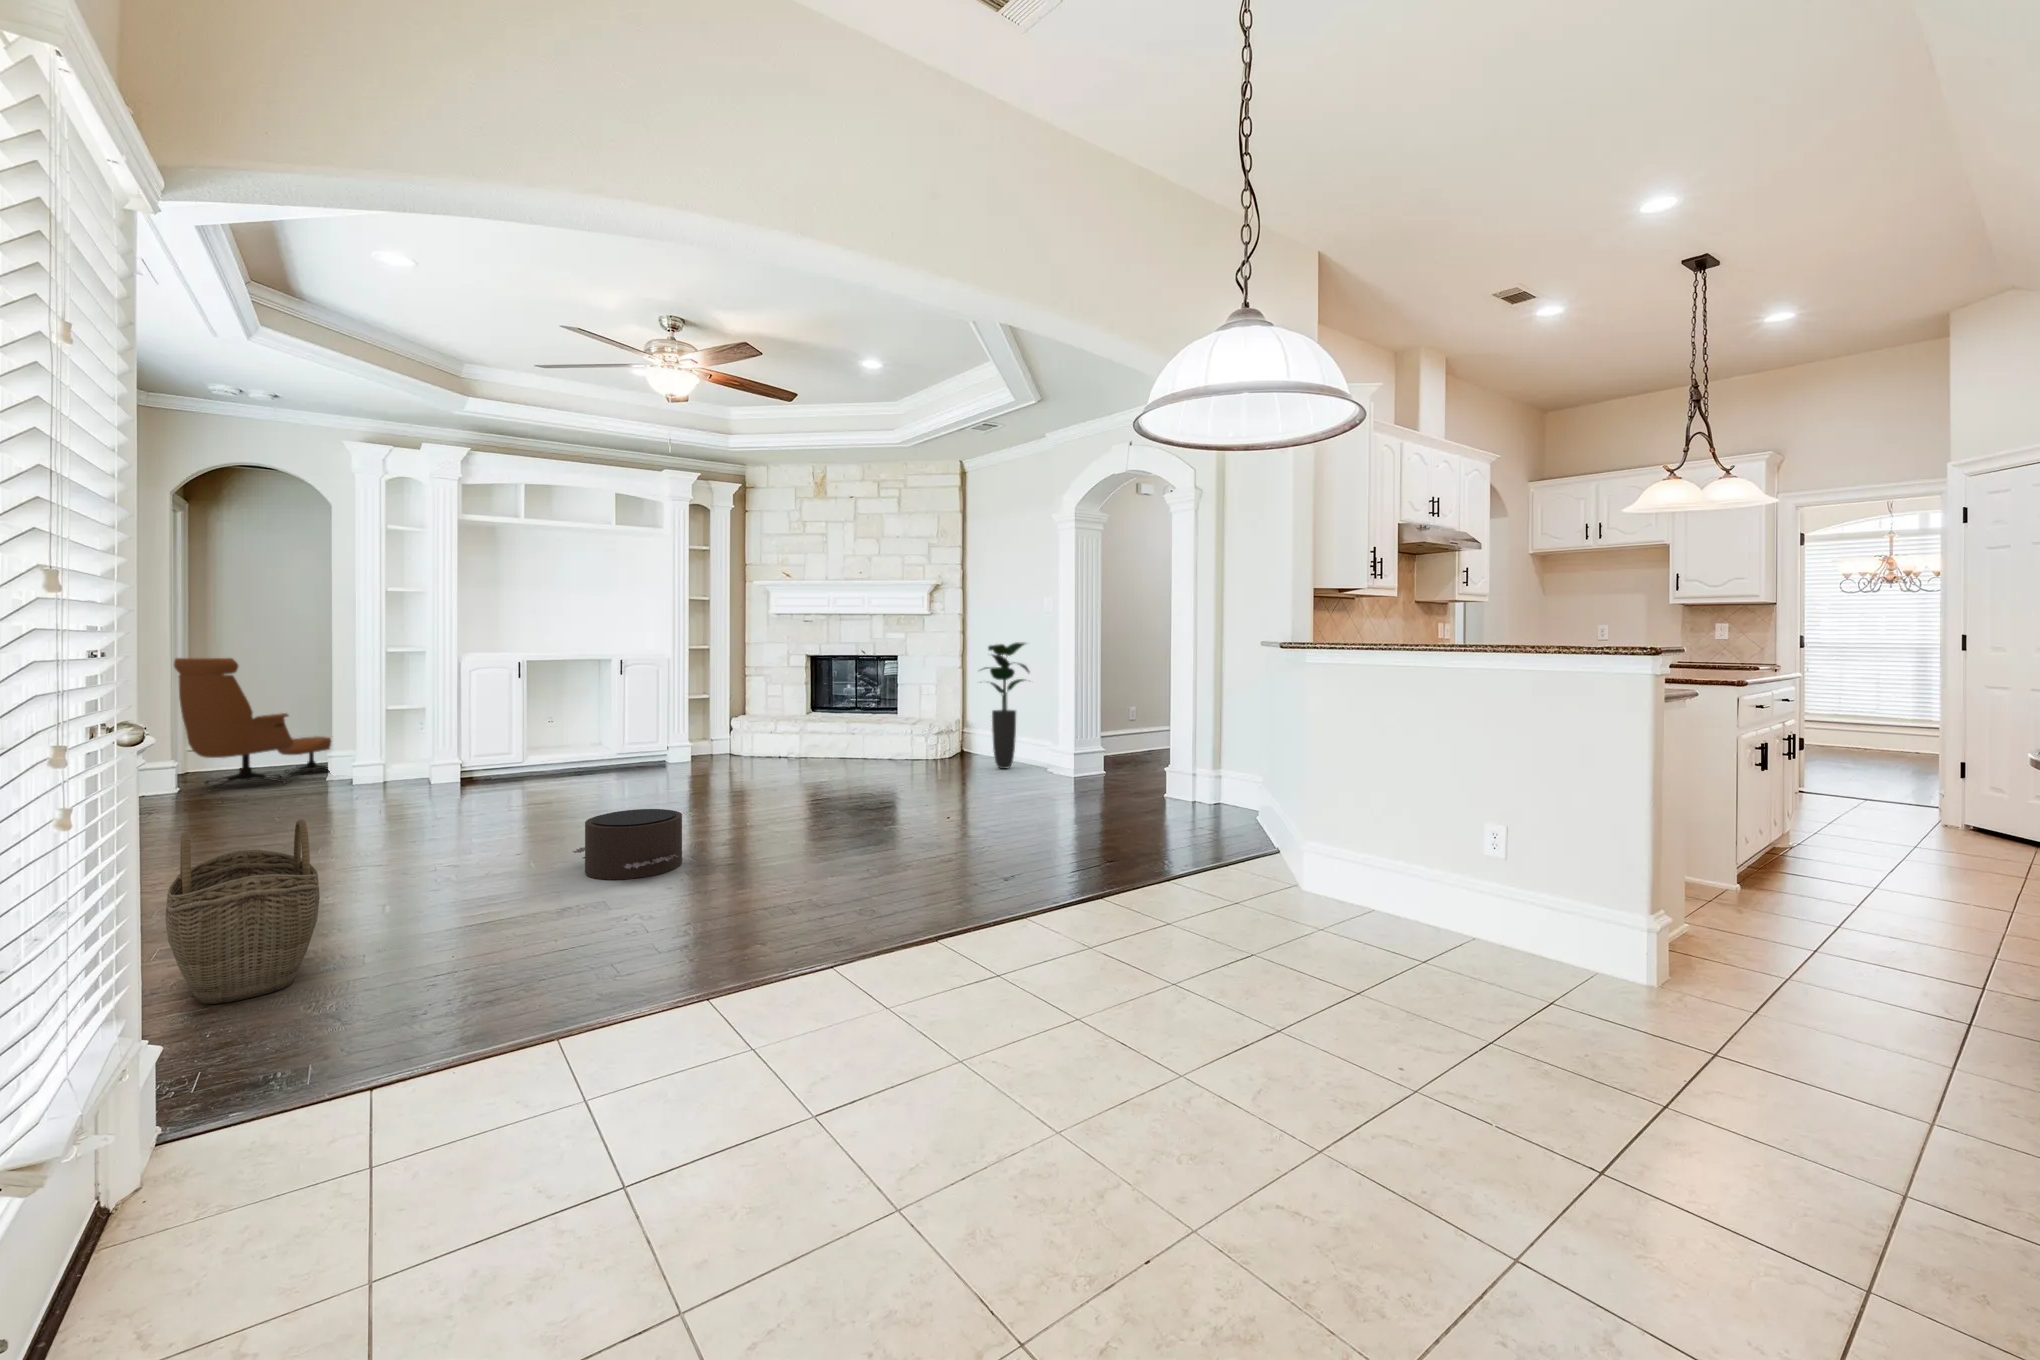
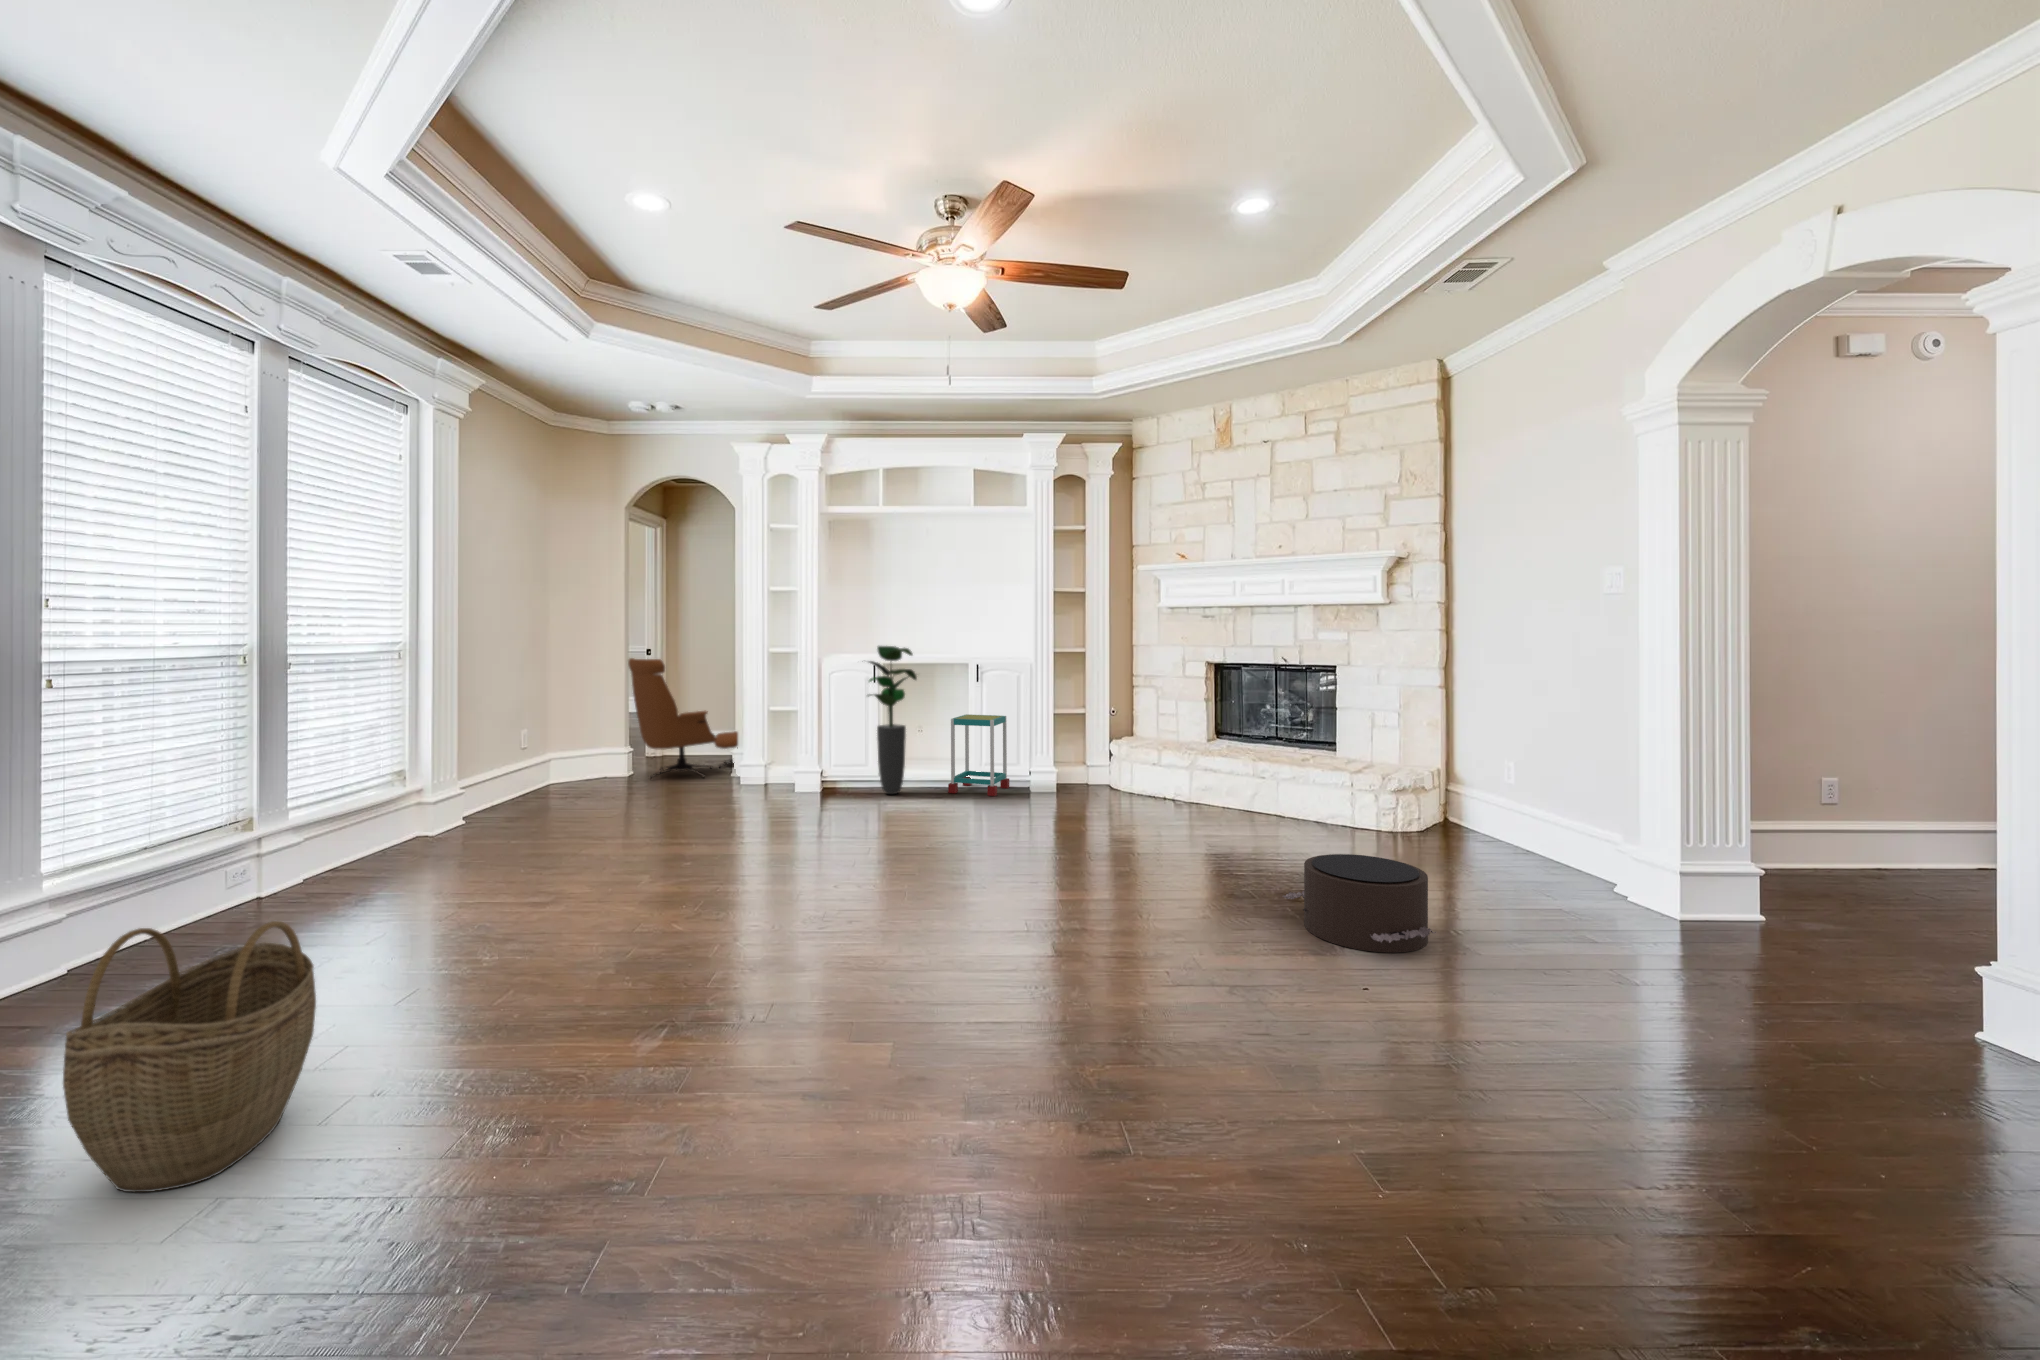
potted plant: present [984,643,1029,769] -> present [868,646,917,794]
side table: none [593,702,646,770] -> present [948,714,1009,796]
pouf: present [573,809,682,879] -> present [1283,854,1436,953]

